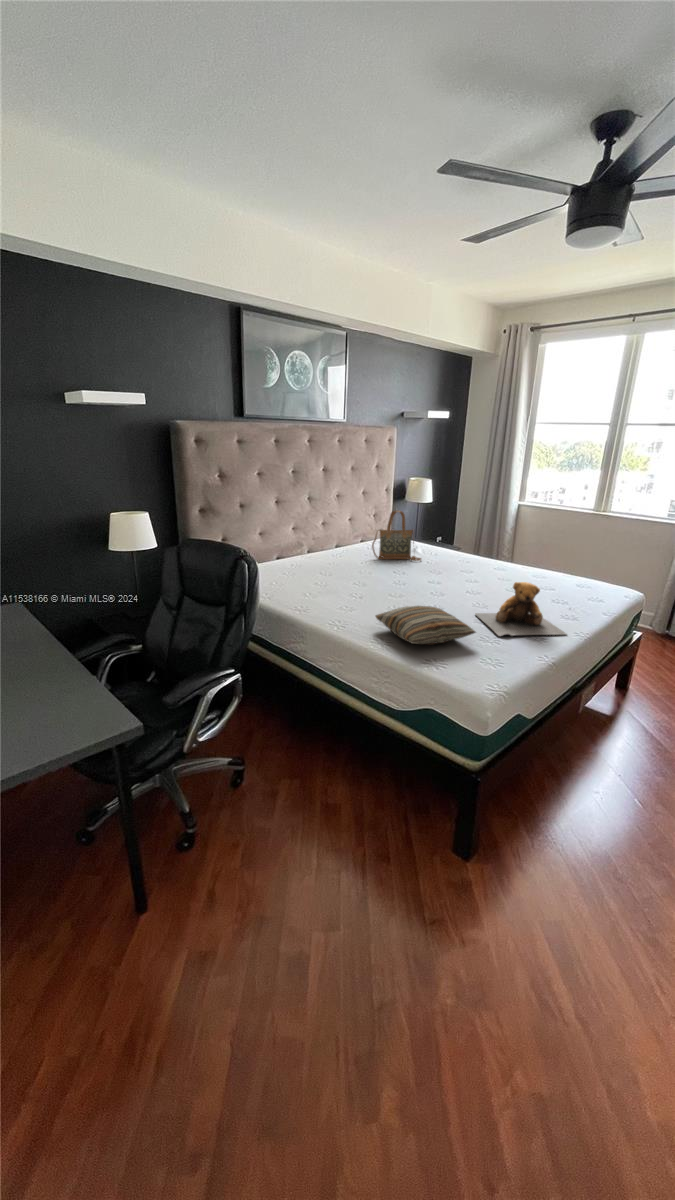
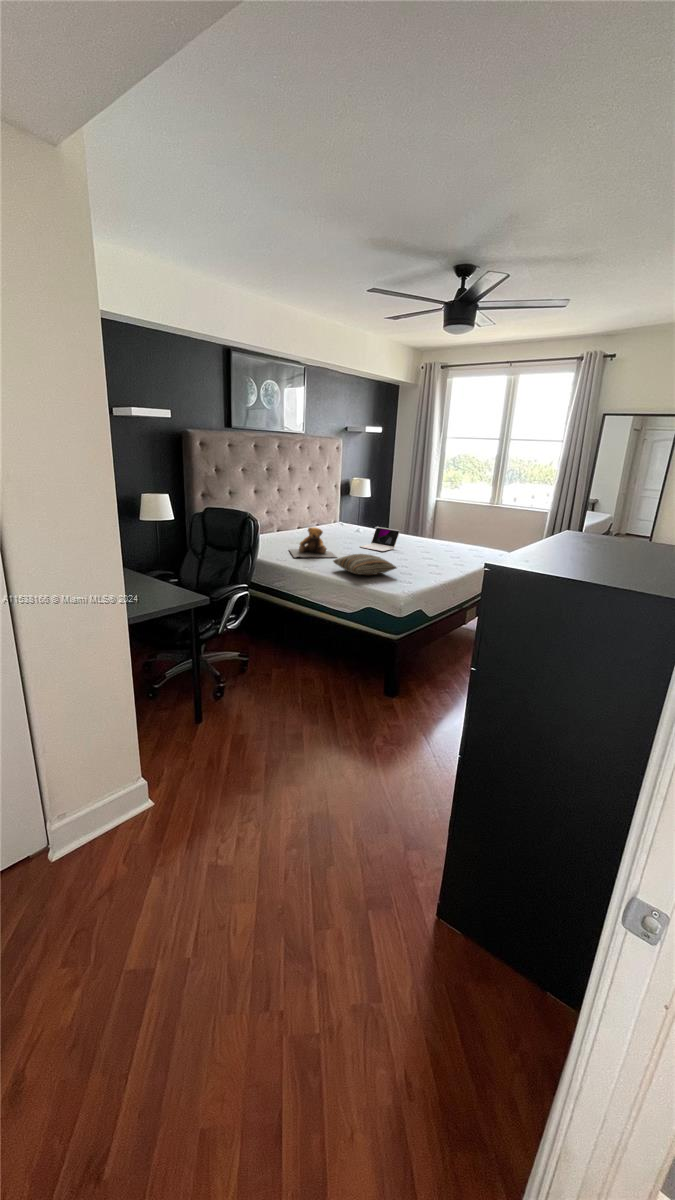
handbag: present [372,511,421,561] -> none [326,499,363,536]
laptop: none [417,551,476,590] -> present [360,527,400,551]
teddy bear: present [475,582,566,636] -> present [289,527,336,557]

